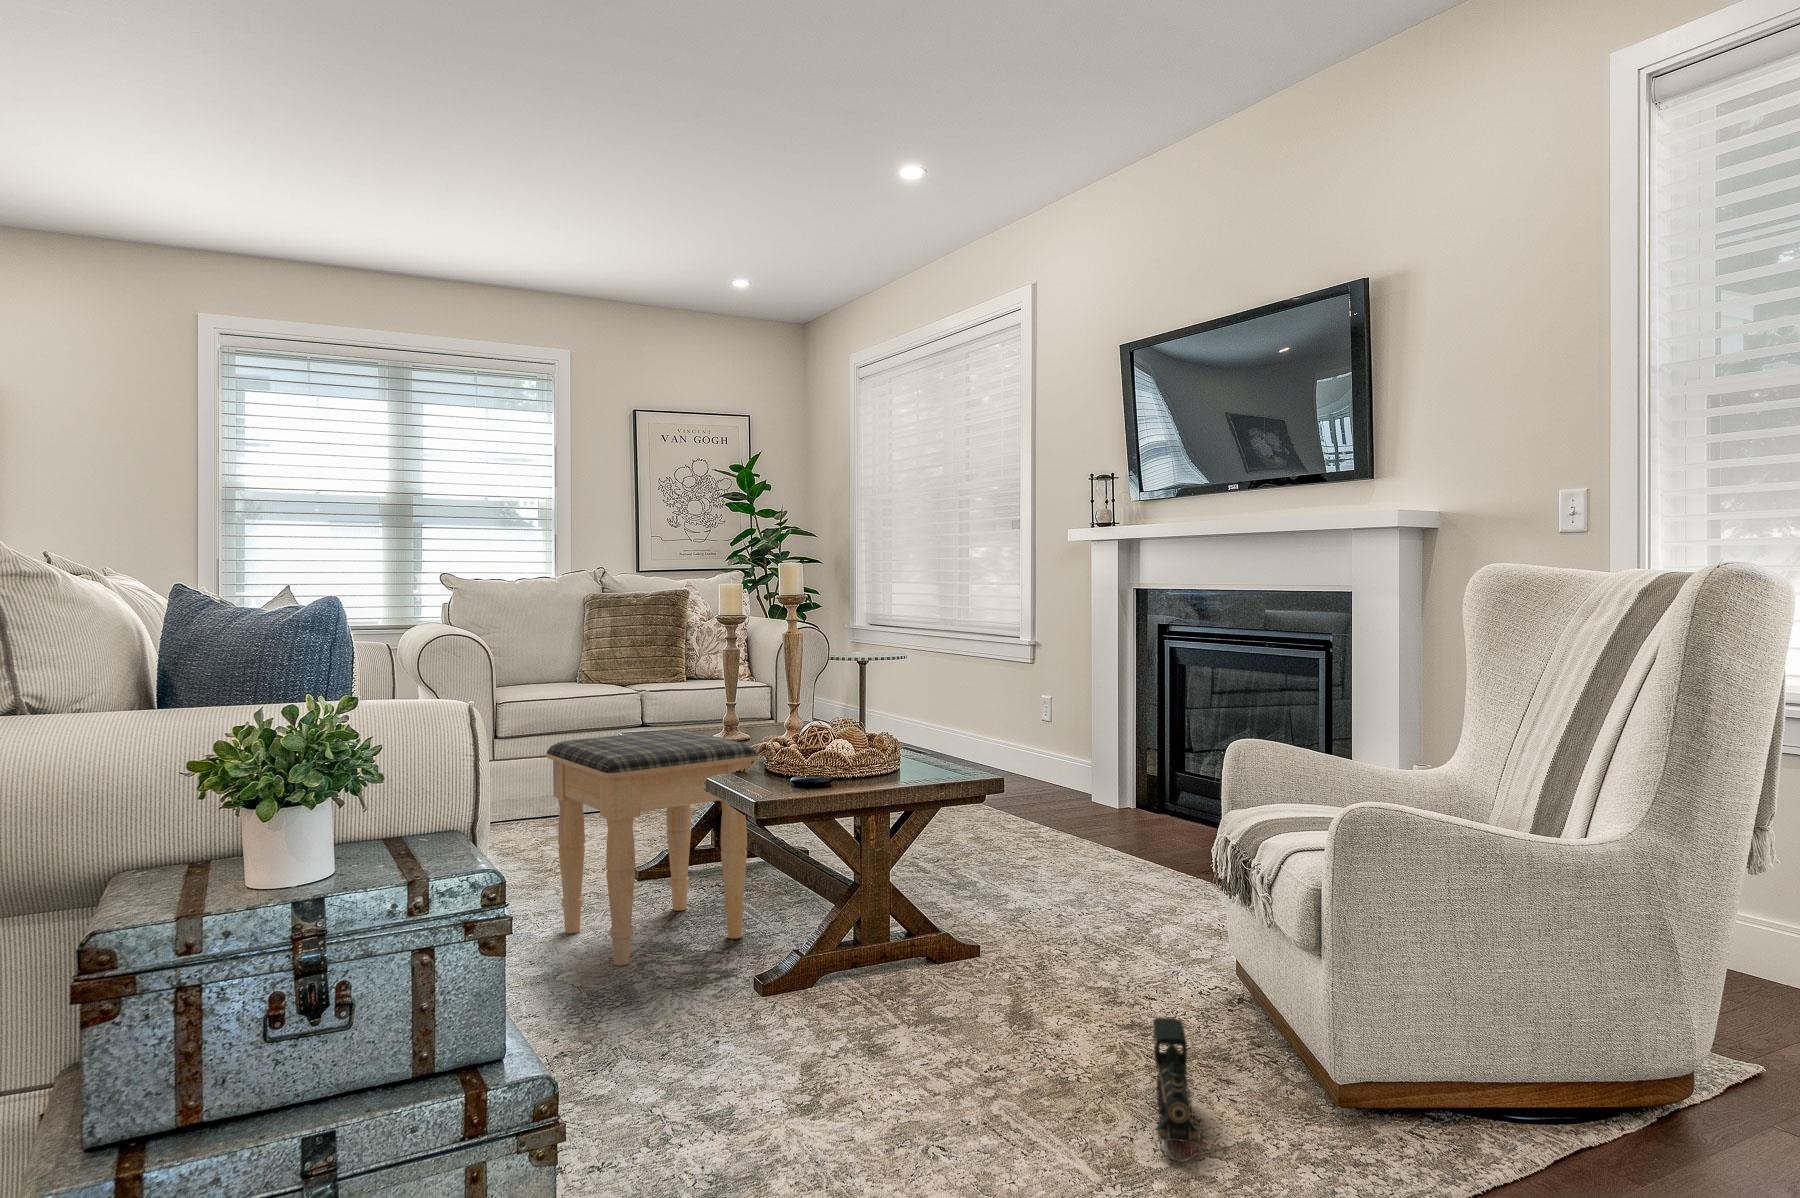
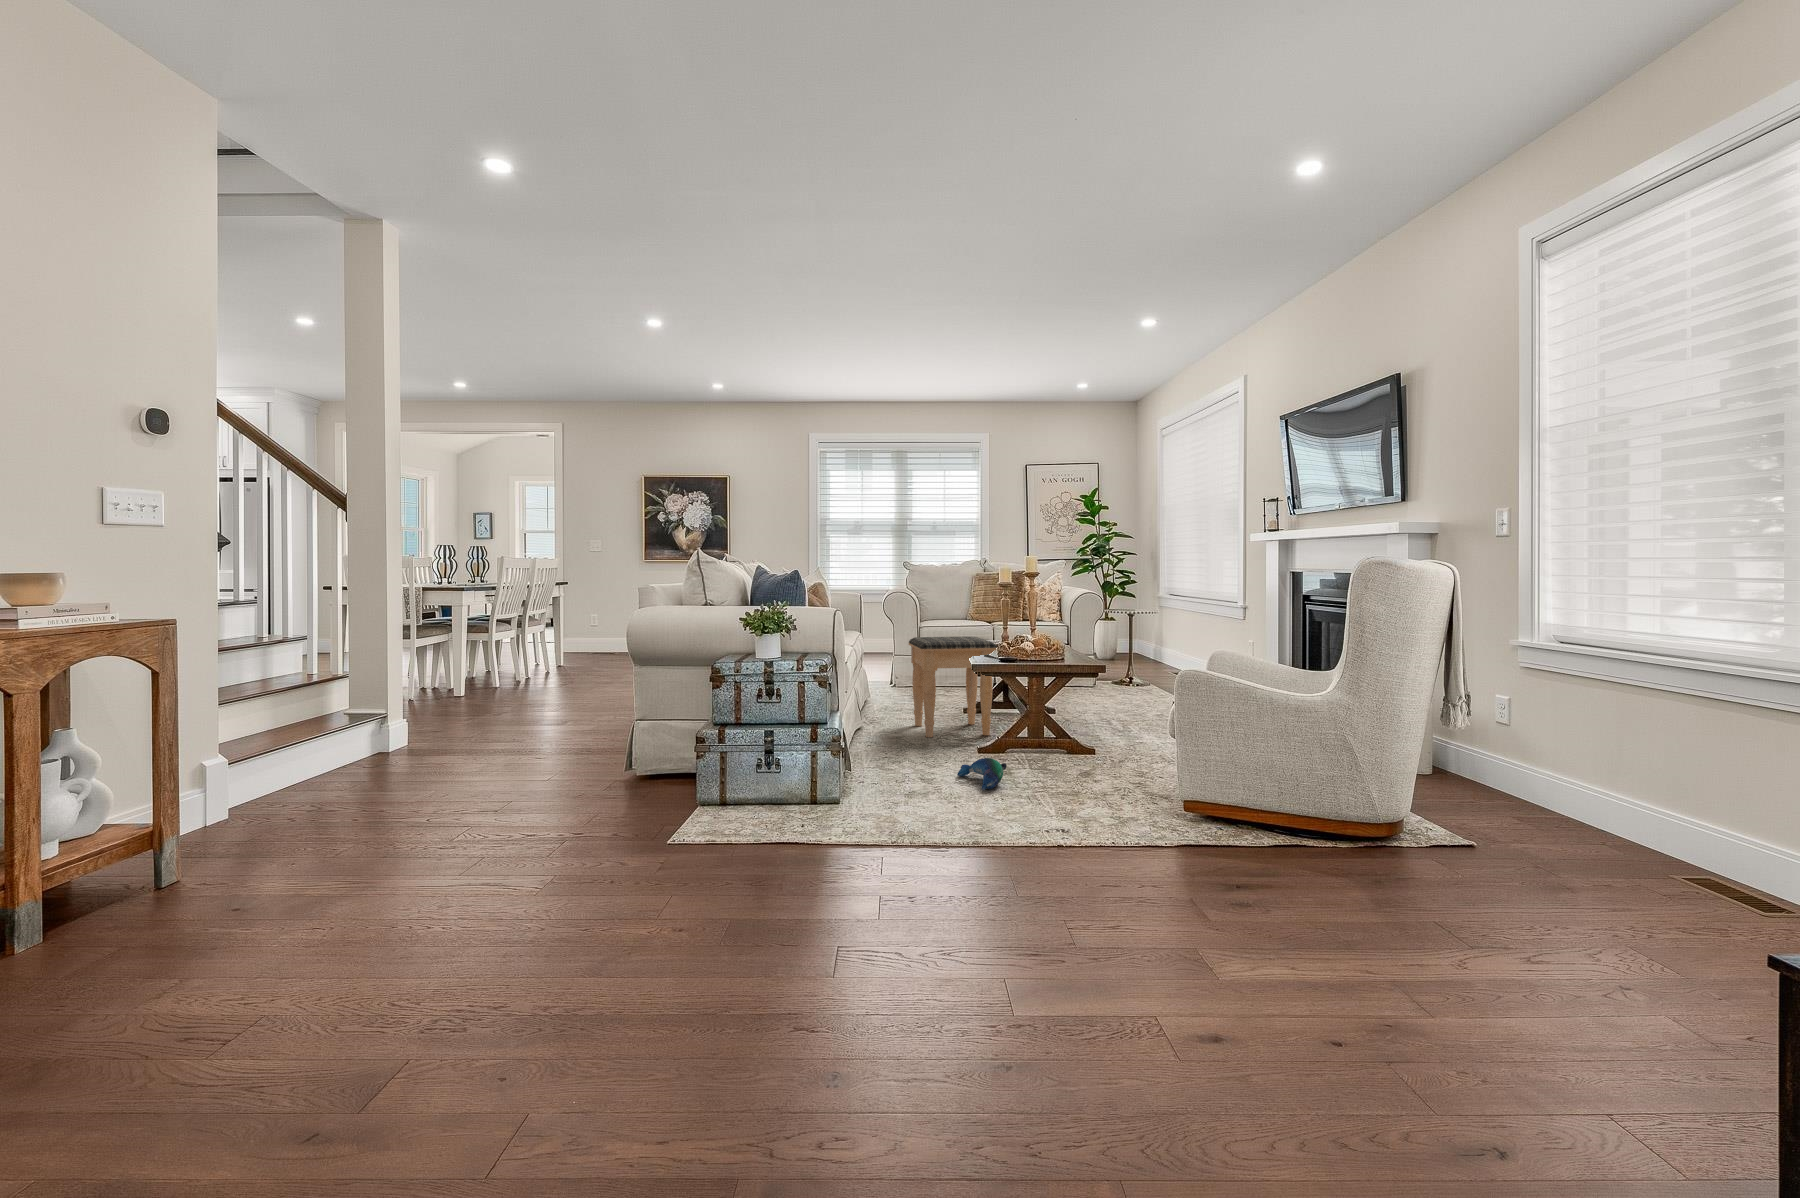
toy train: present [1153,1017,1200,1162] -> none [1085,765,1128,812]
plush toy: none [790,1039,917,1138] -> present [957,758,1007,791]

